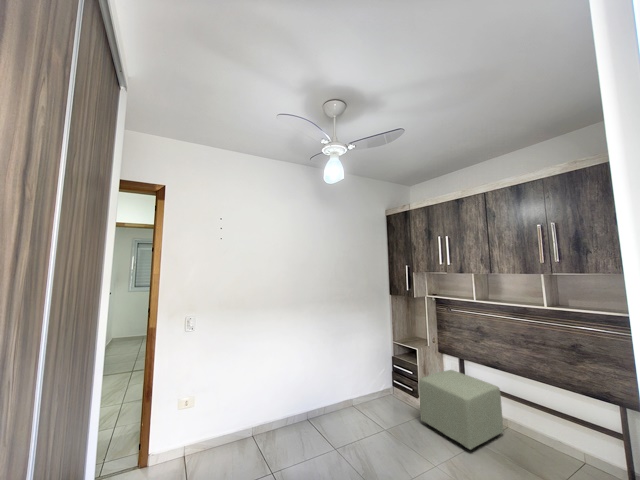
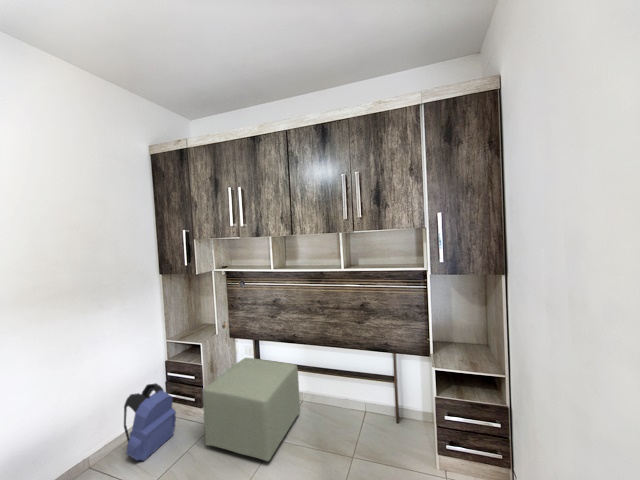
backpack: none [370,366,400,413] -> present [124,383,176,461]

